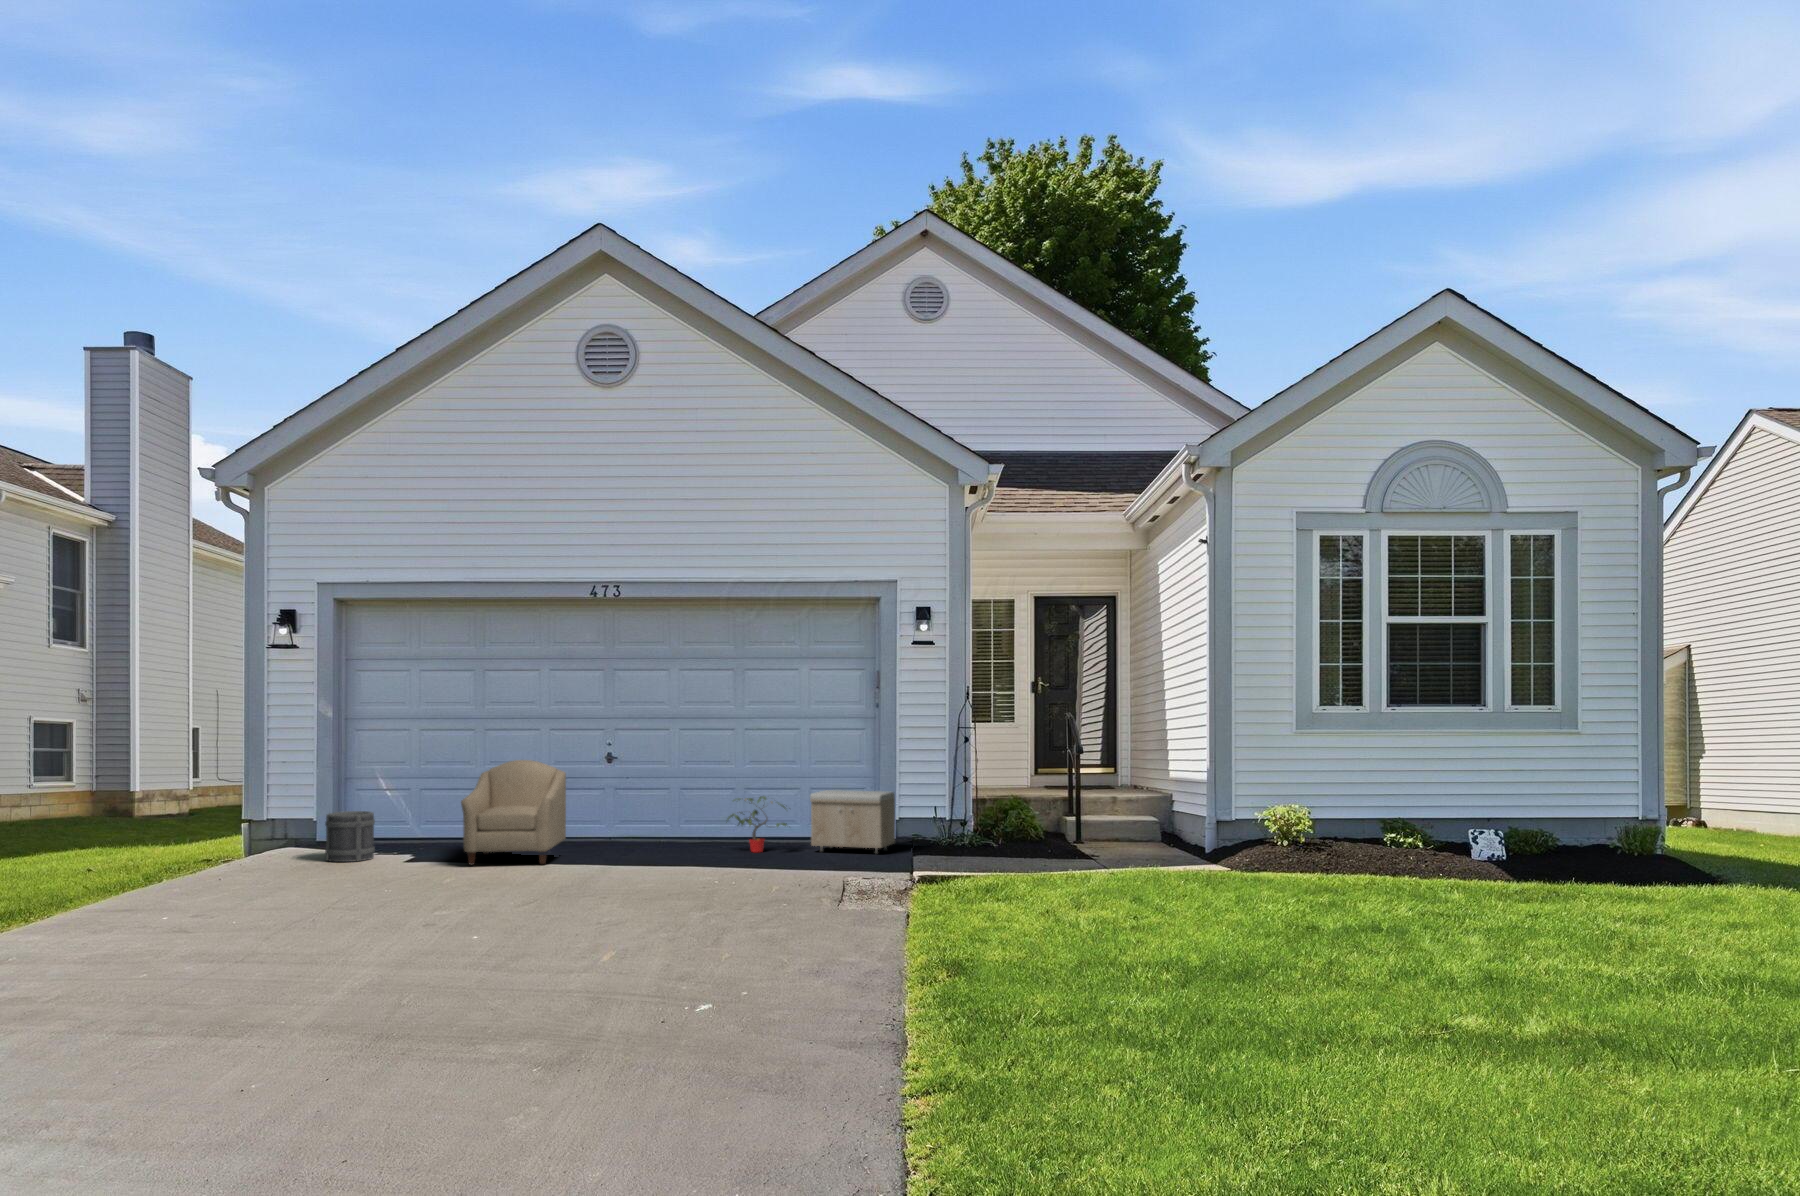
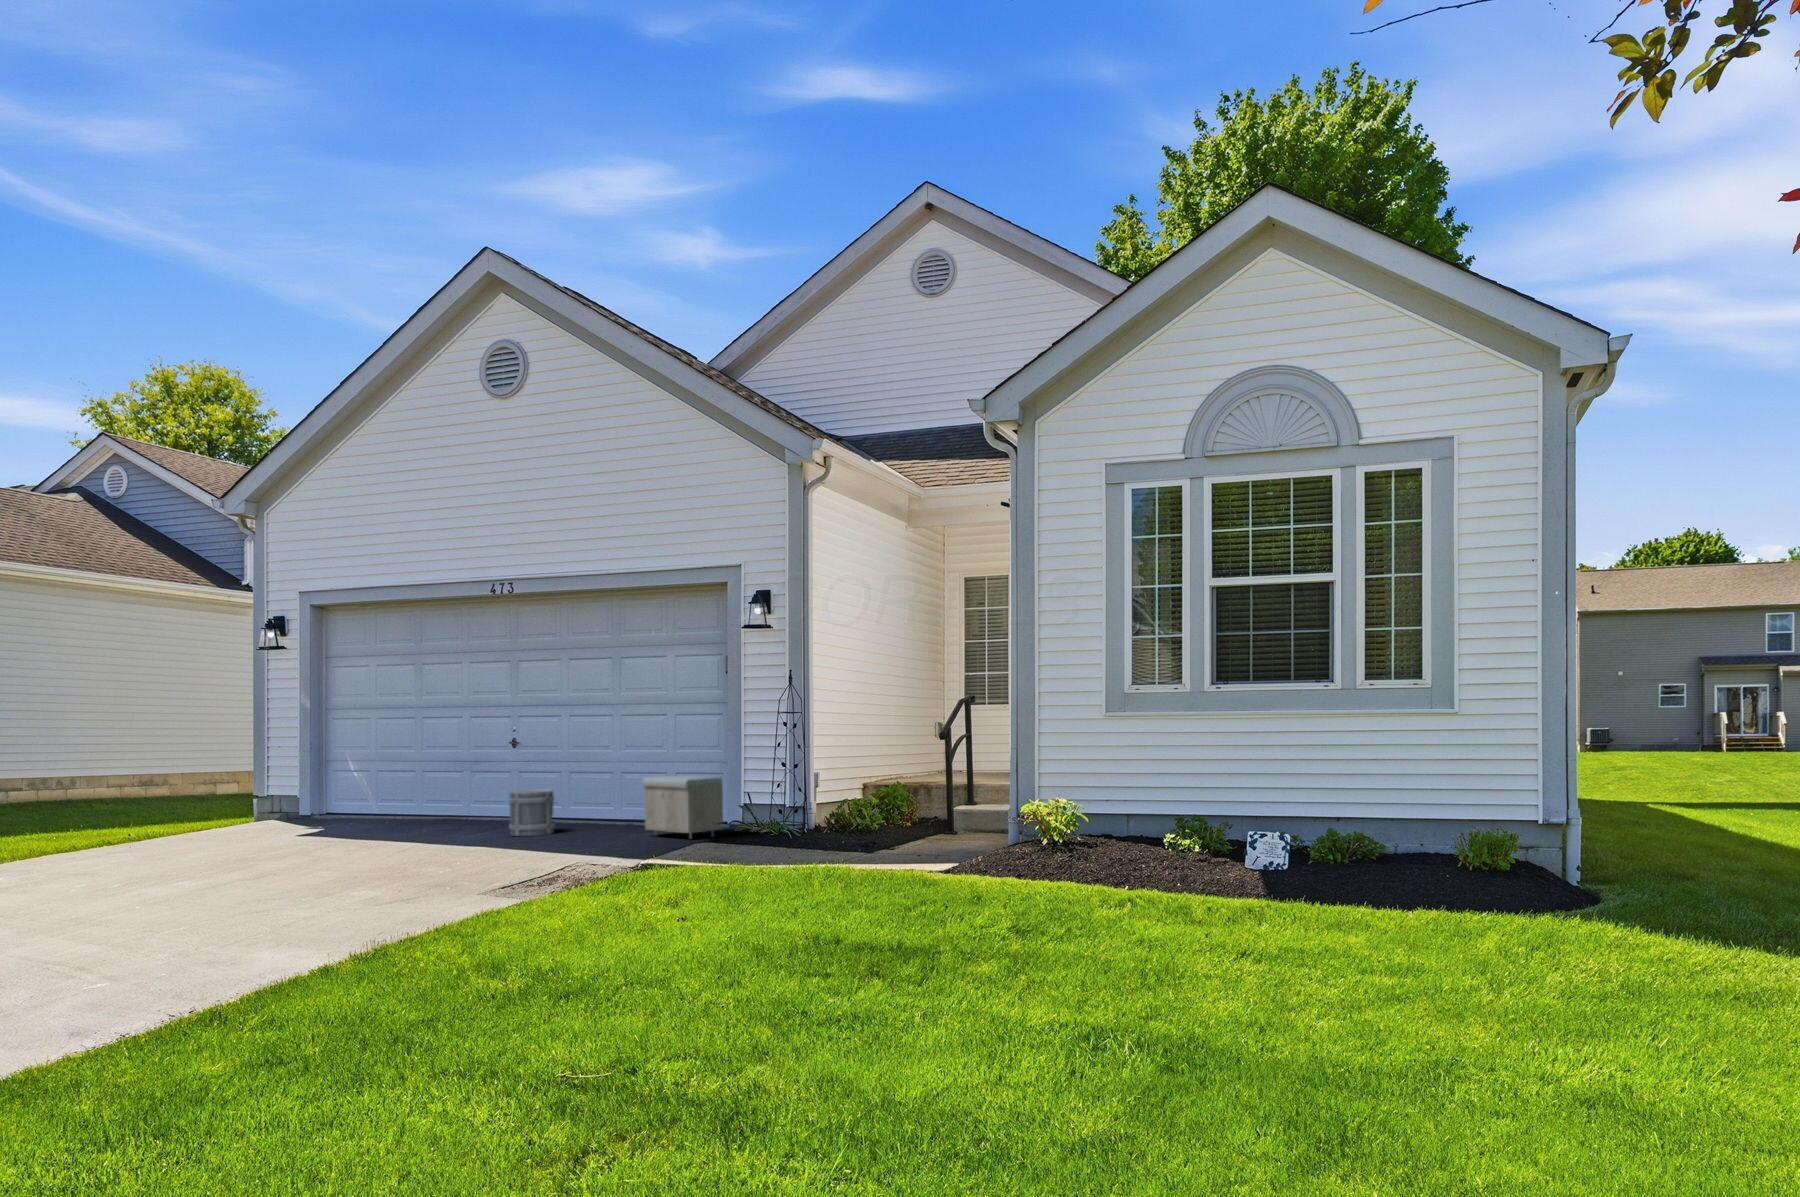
chair: present [461,760,566,865] -> none [355,744,473,839]
potted plant: present [728,796,787,852] -> none [577,780,640,835]
bucket: present [325,811,375,862] -> present [509,789,555,836]

